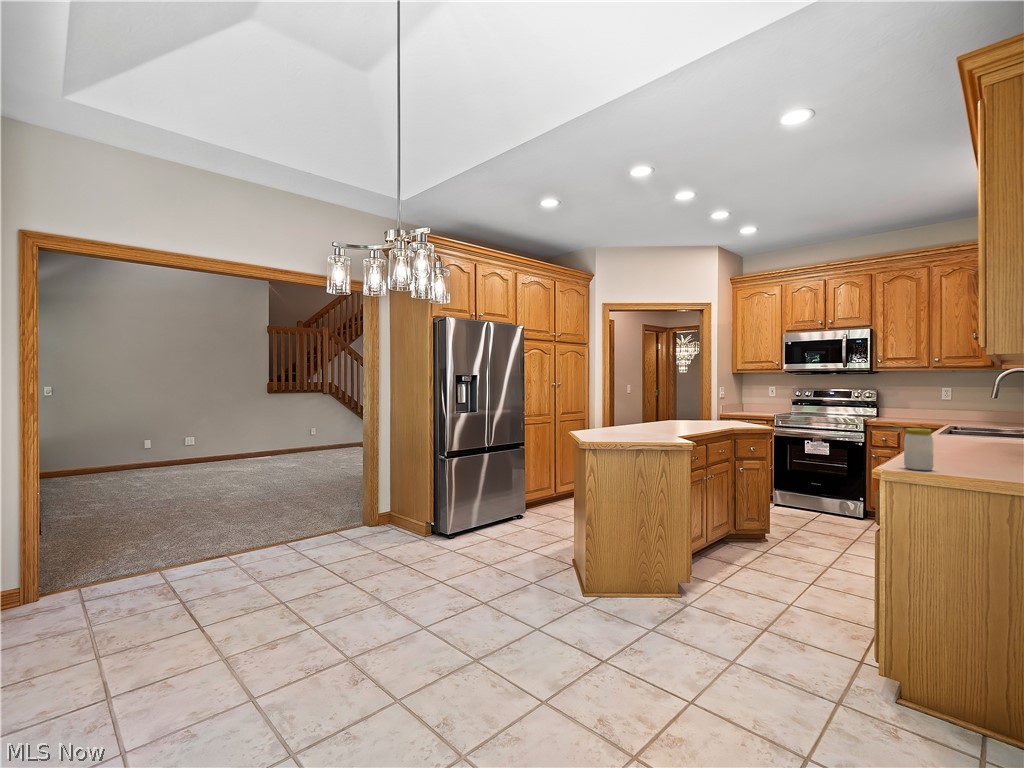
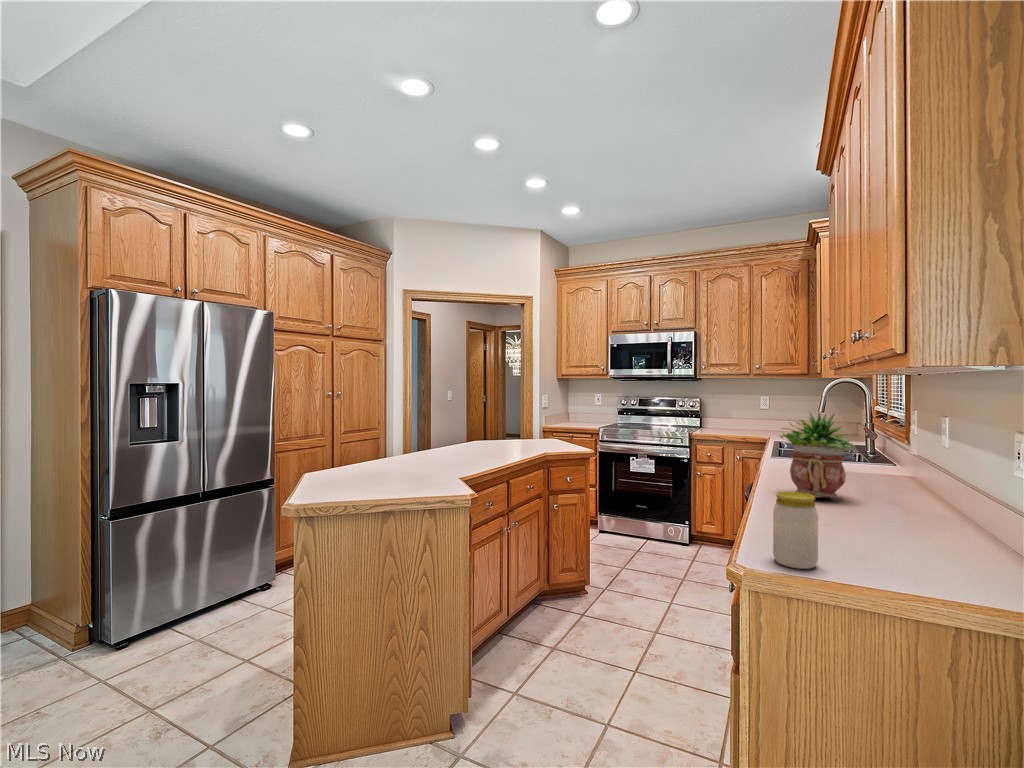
potted plant: none [930,388,996,451] -> present [780,413,857,498]

